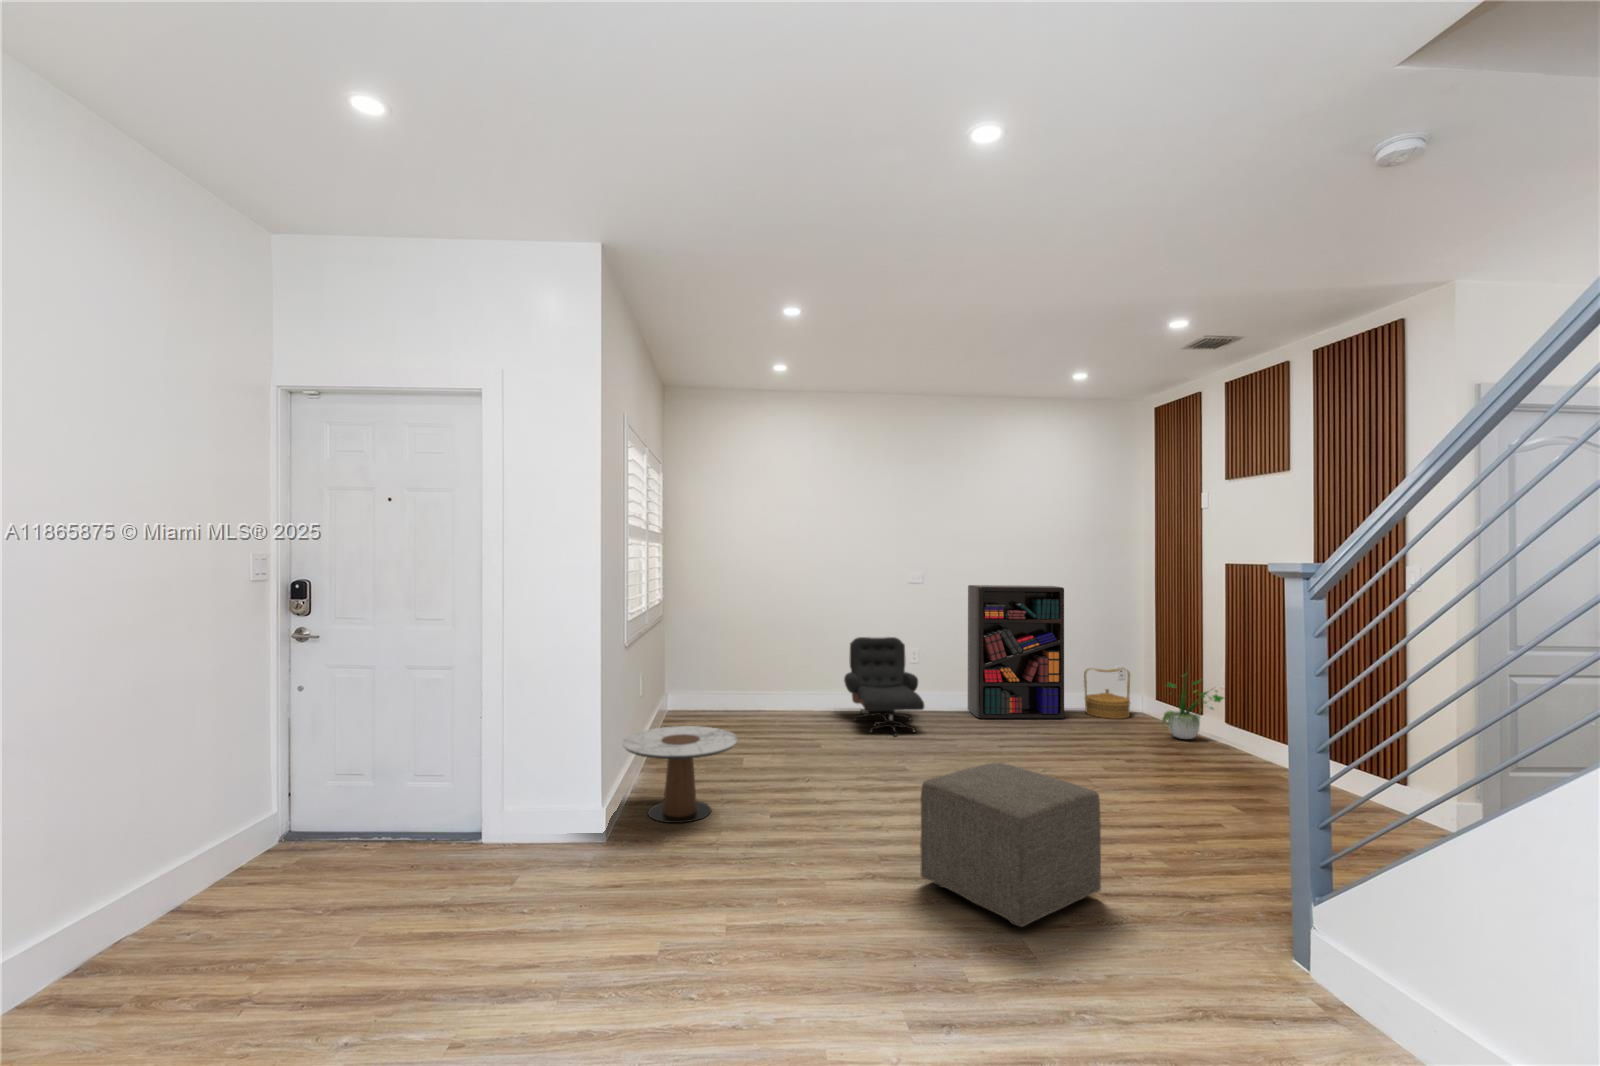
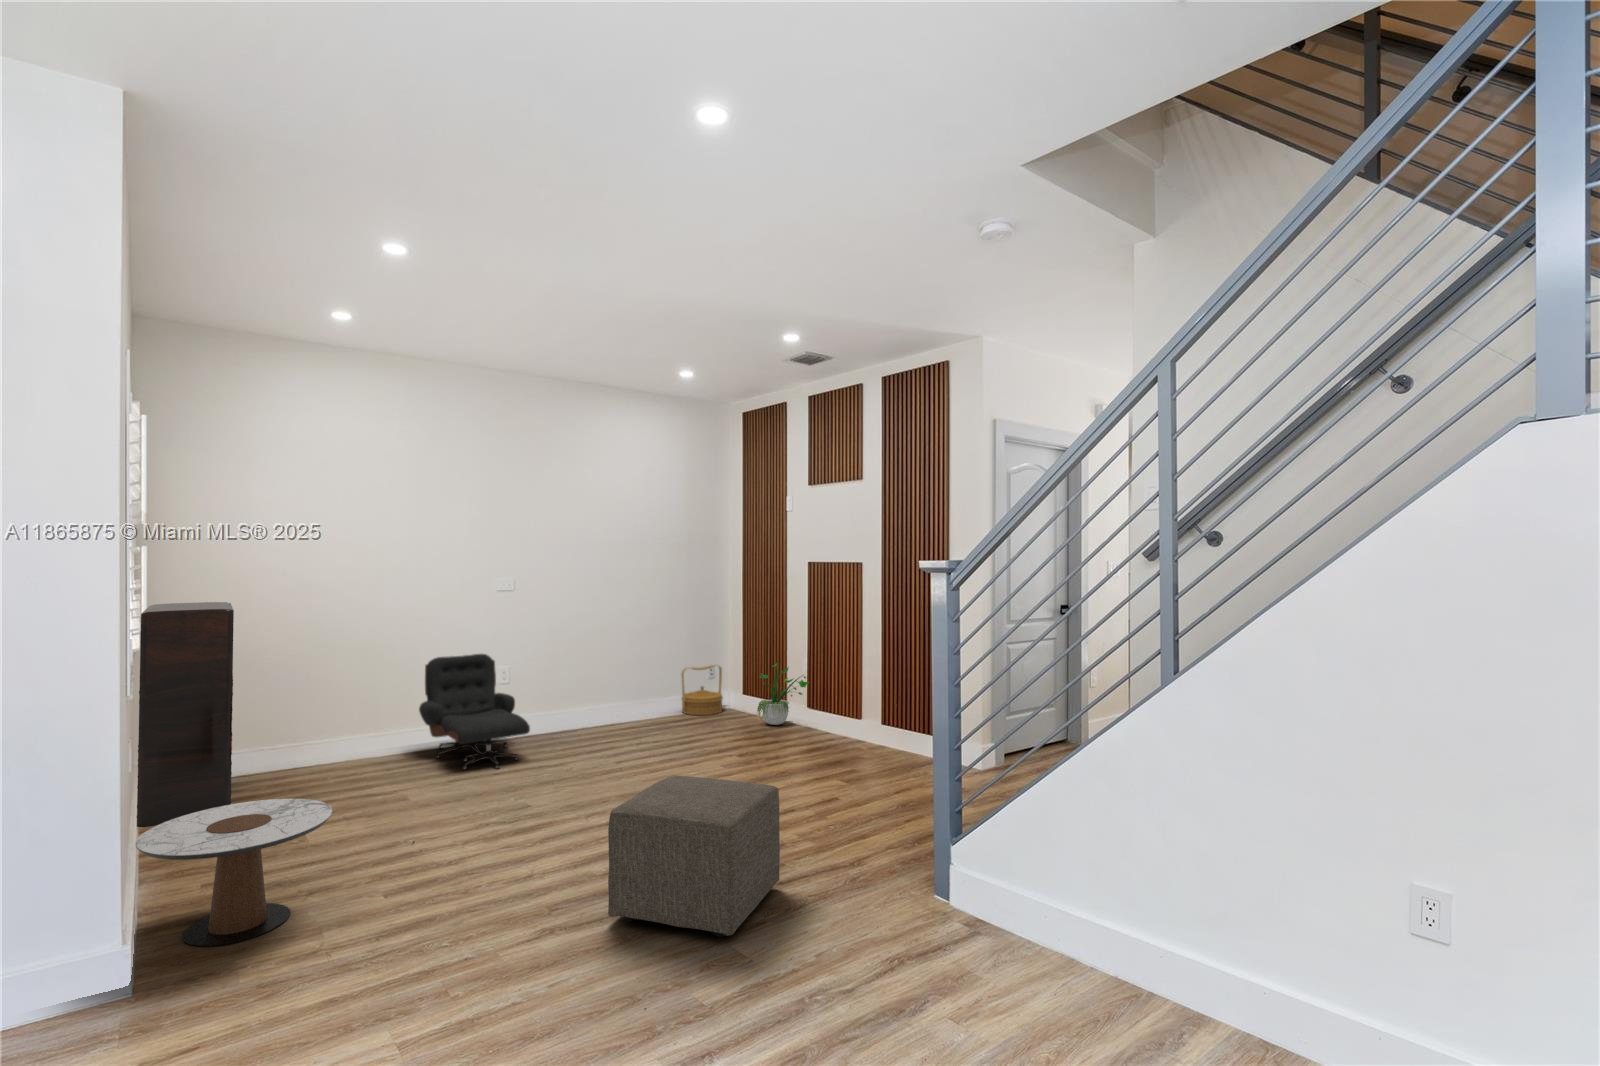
bookshelf: present [968,585,1064,719] -> present [137,602,234,827]

